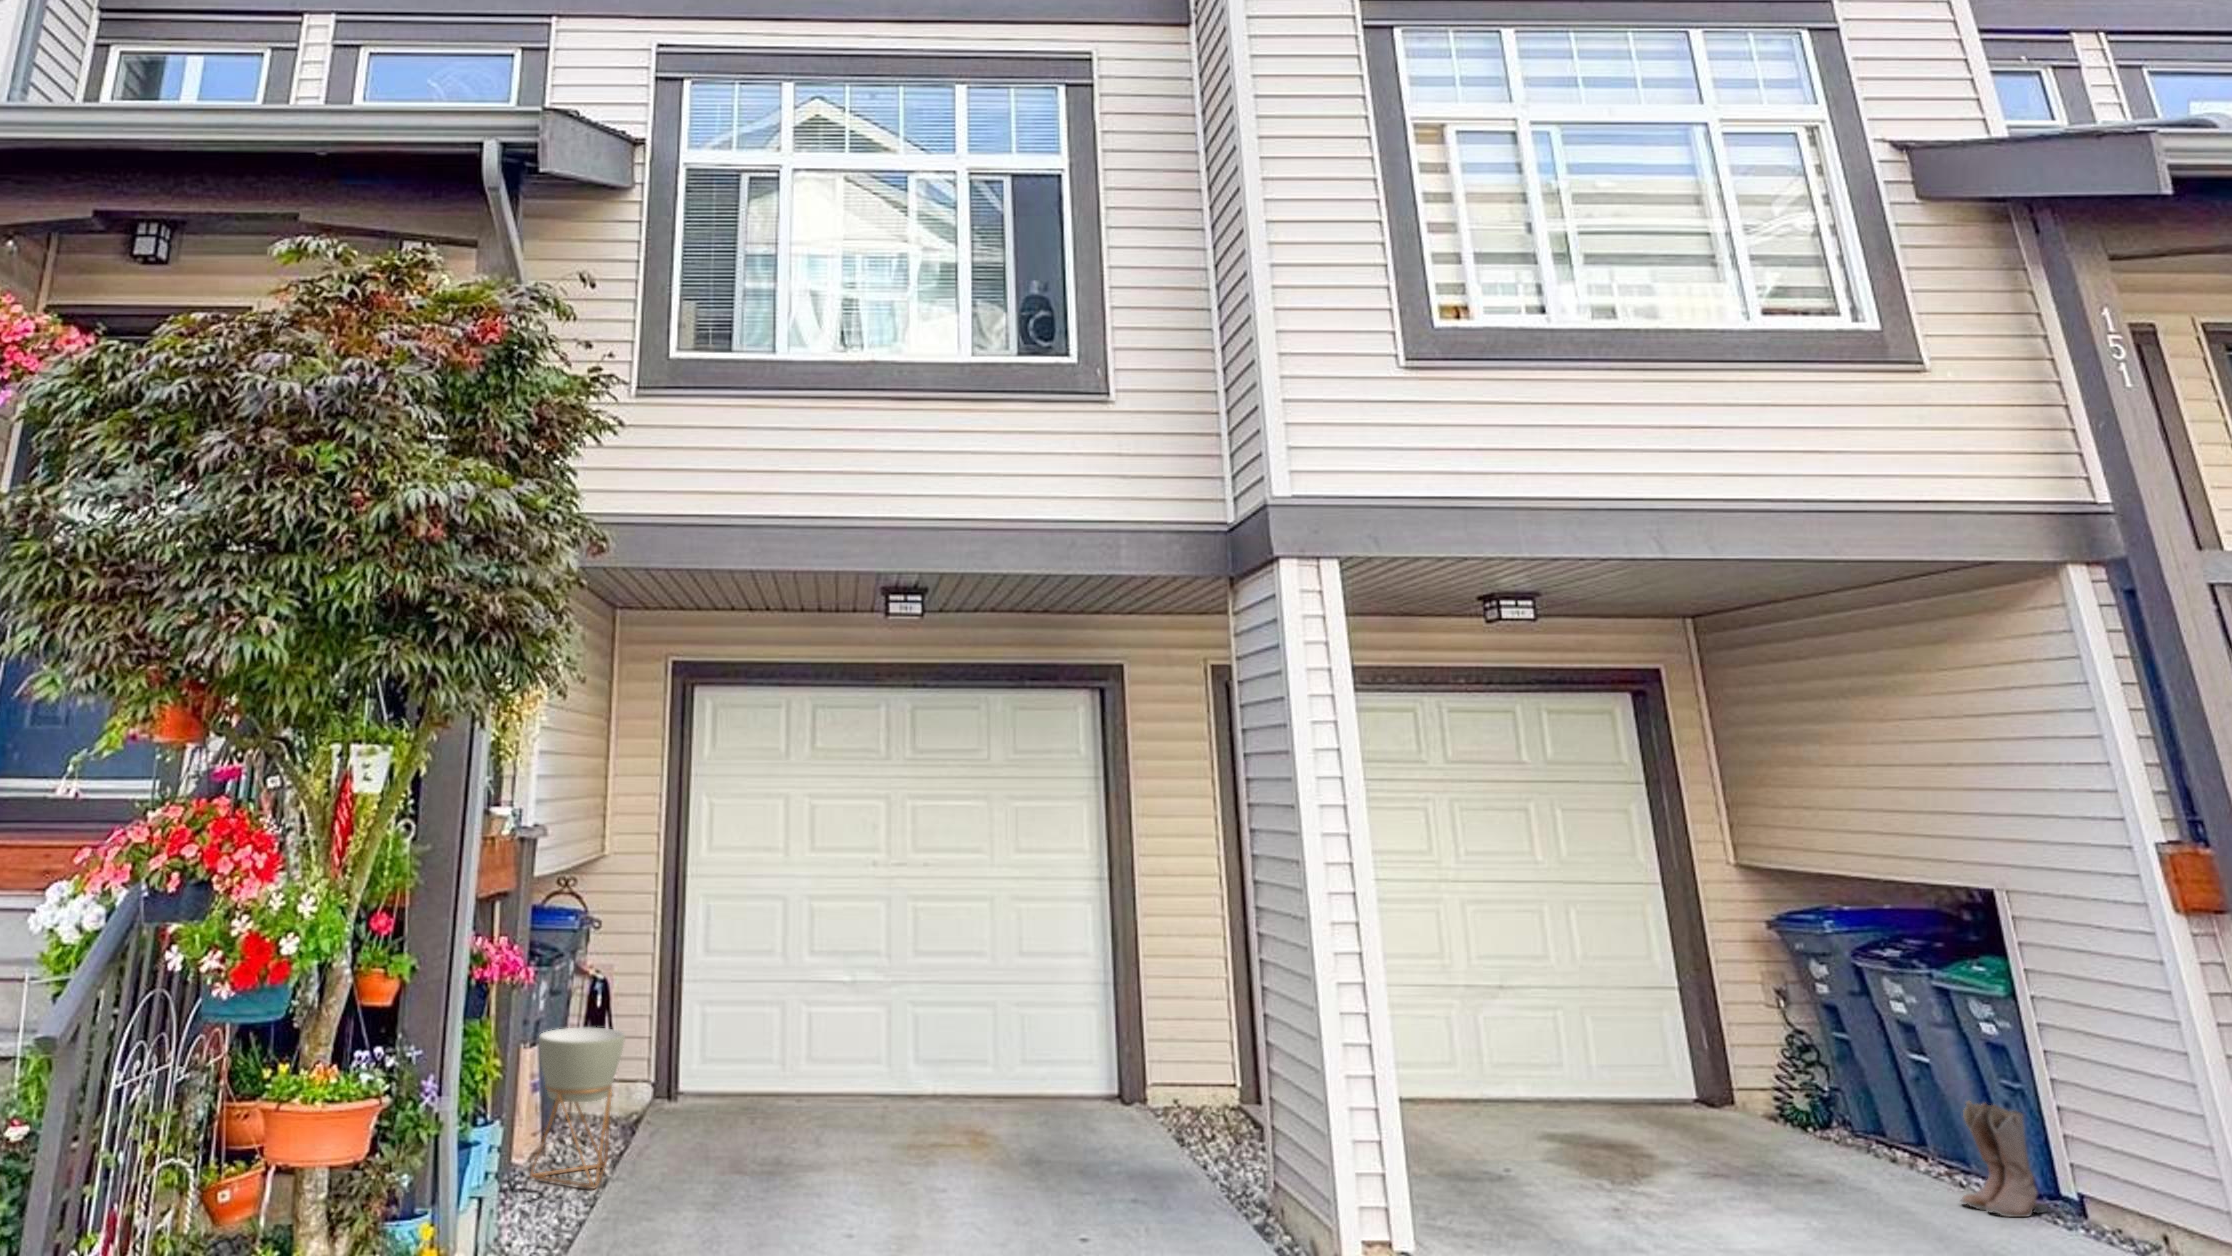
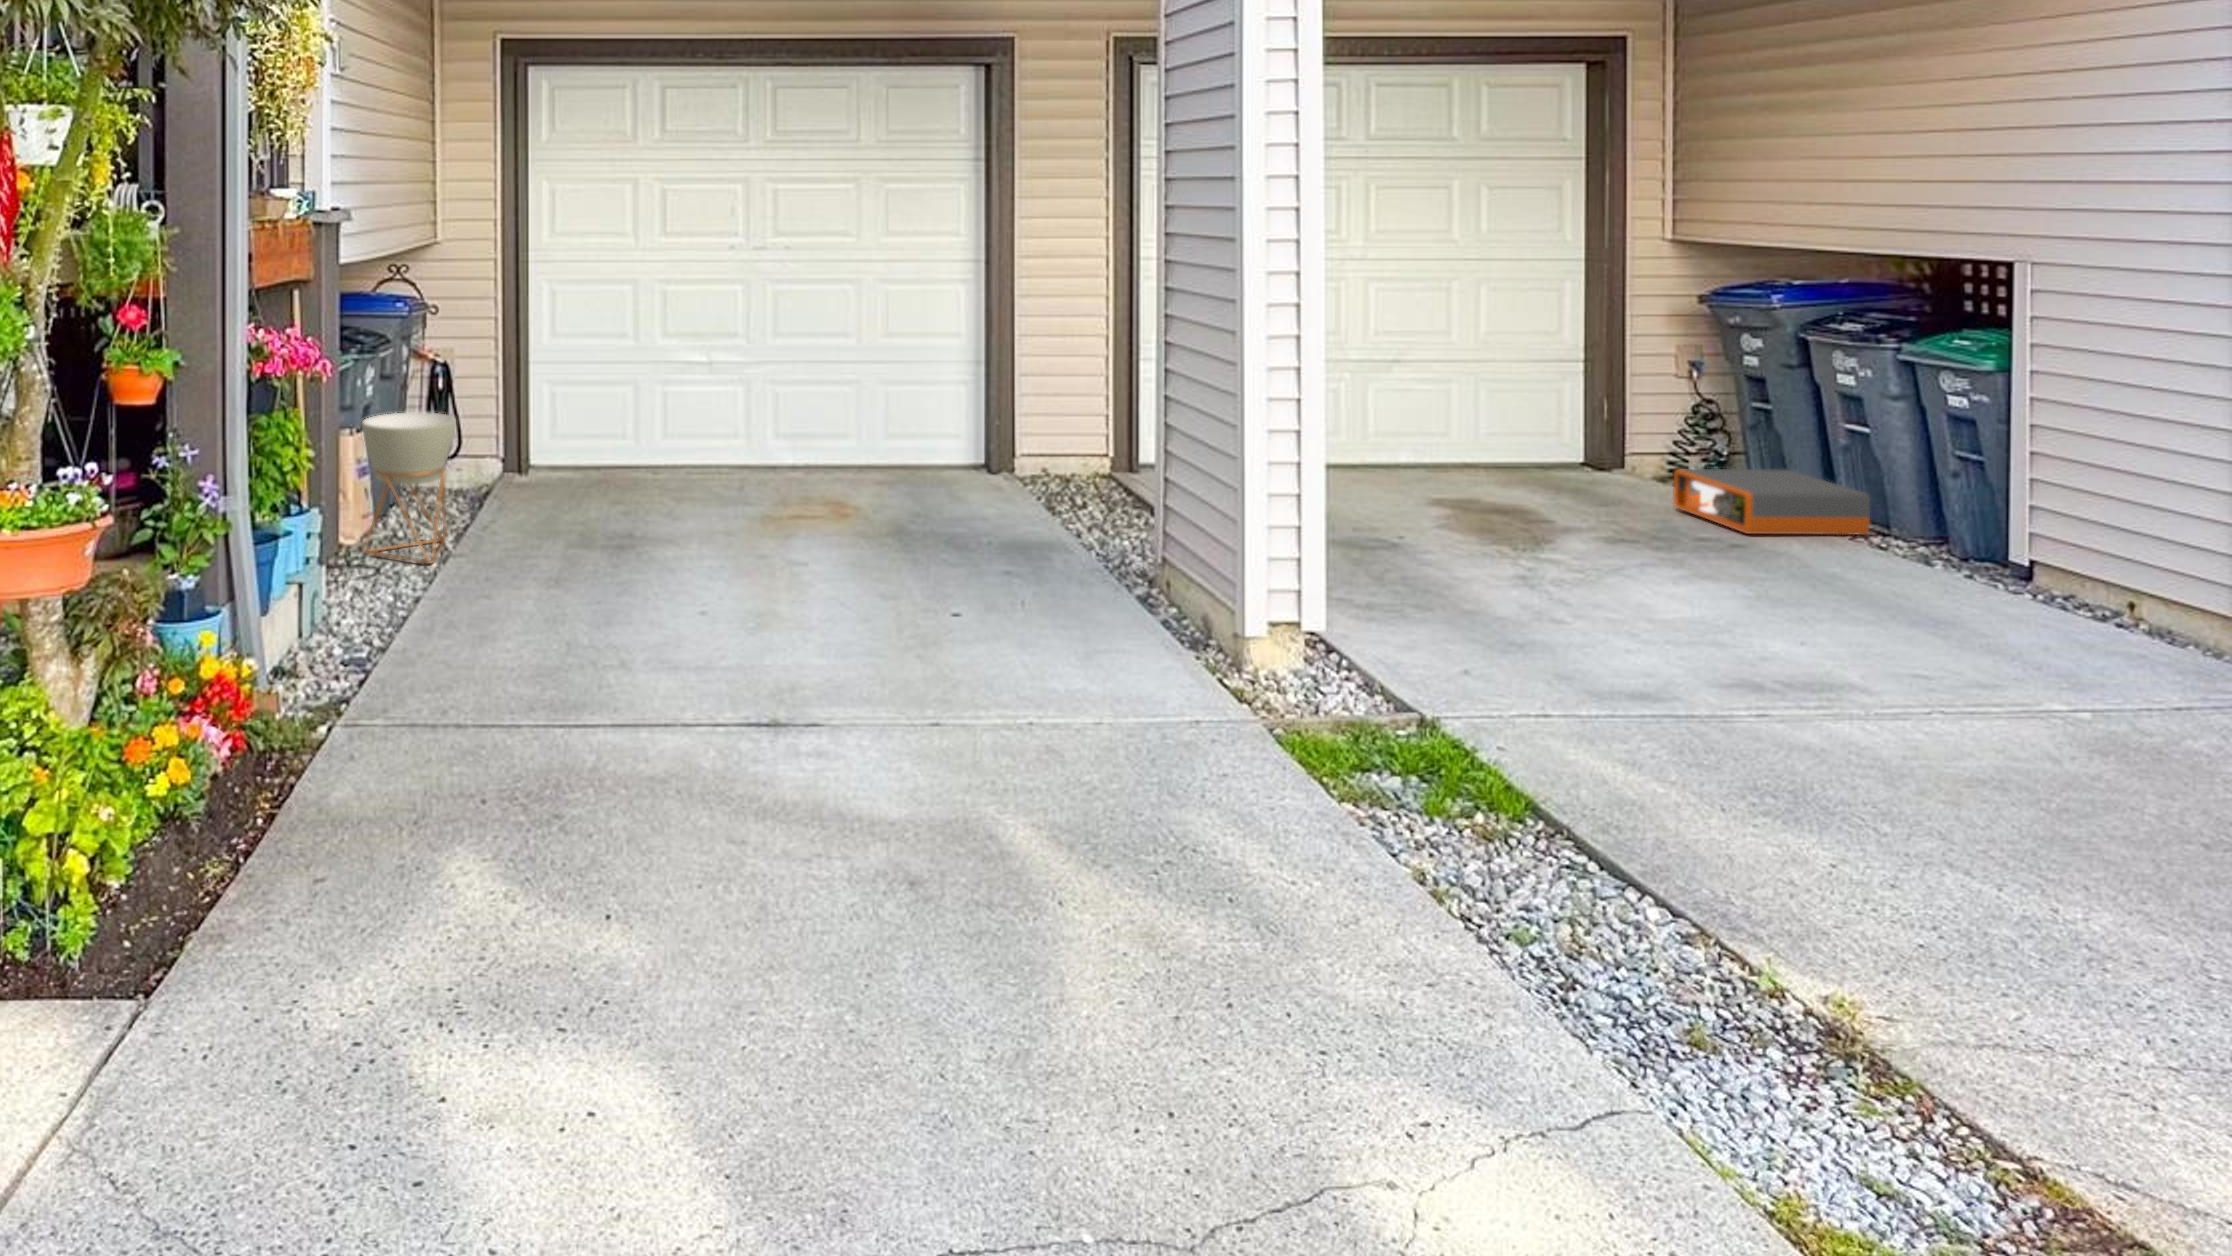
boots: present [1961,1101,2047,1217] -> none [1886,469,1987,578]
storage box: none [1766,1104,1951,1175] -> present [1673,469,1870,535]

